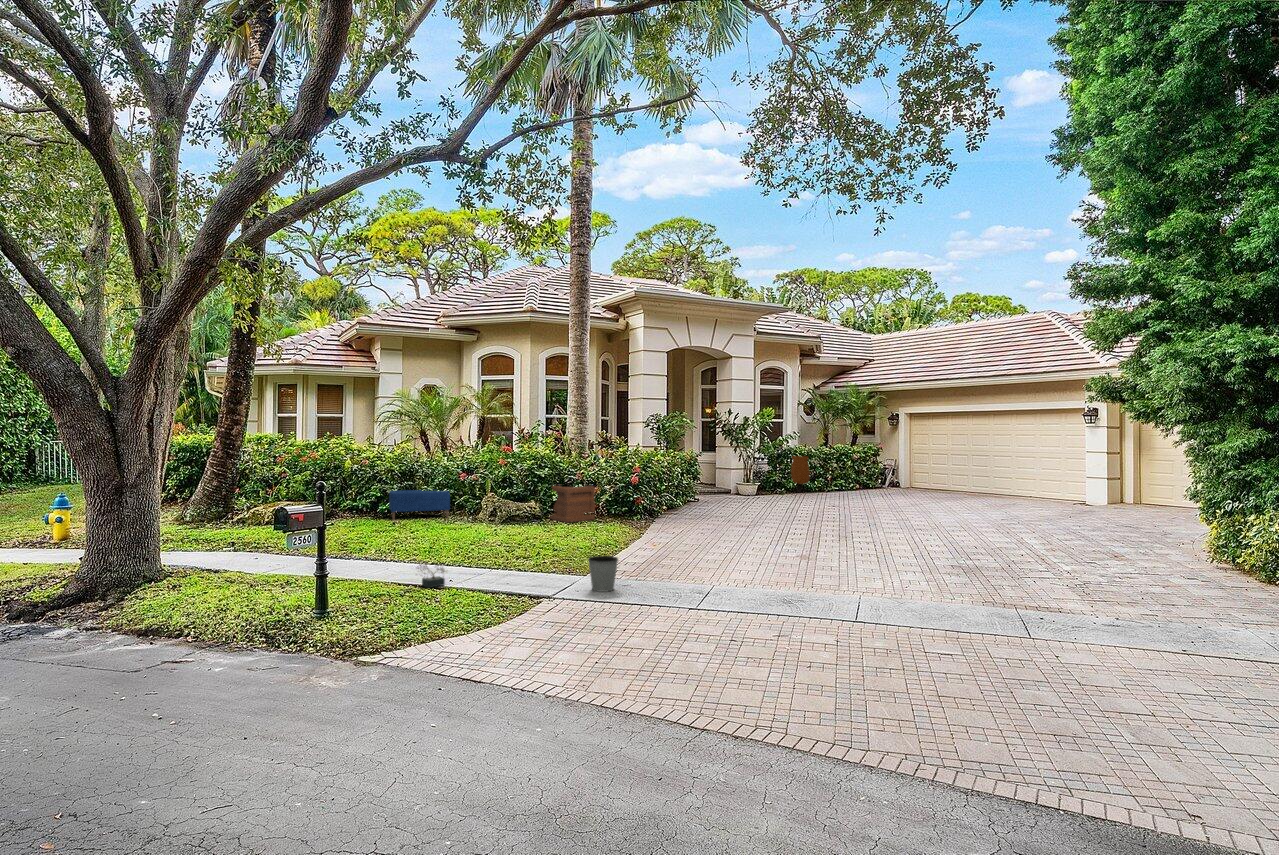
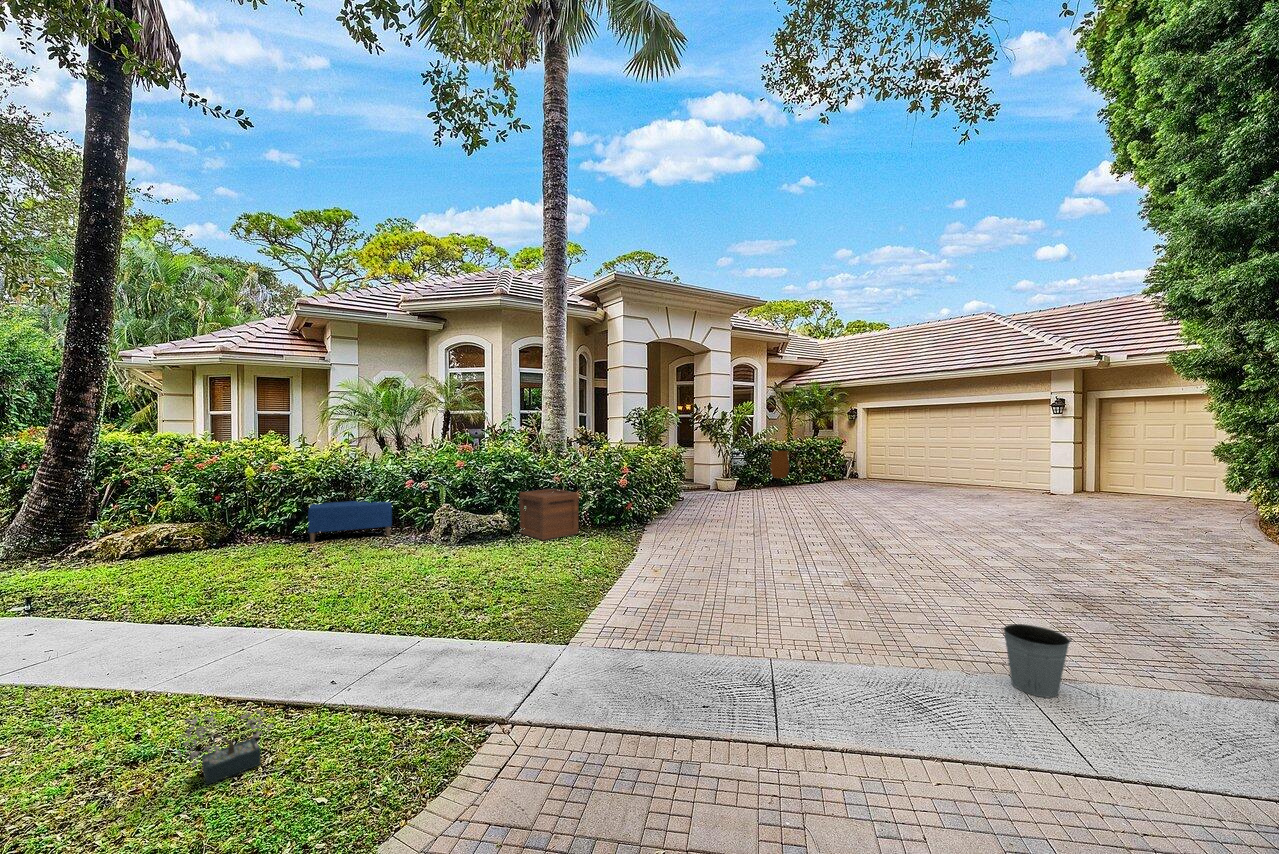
bucket: present [588,556,618,592] -> present [1003,624,1072,697]

